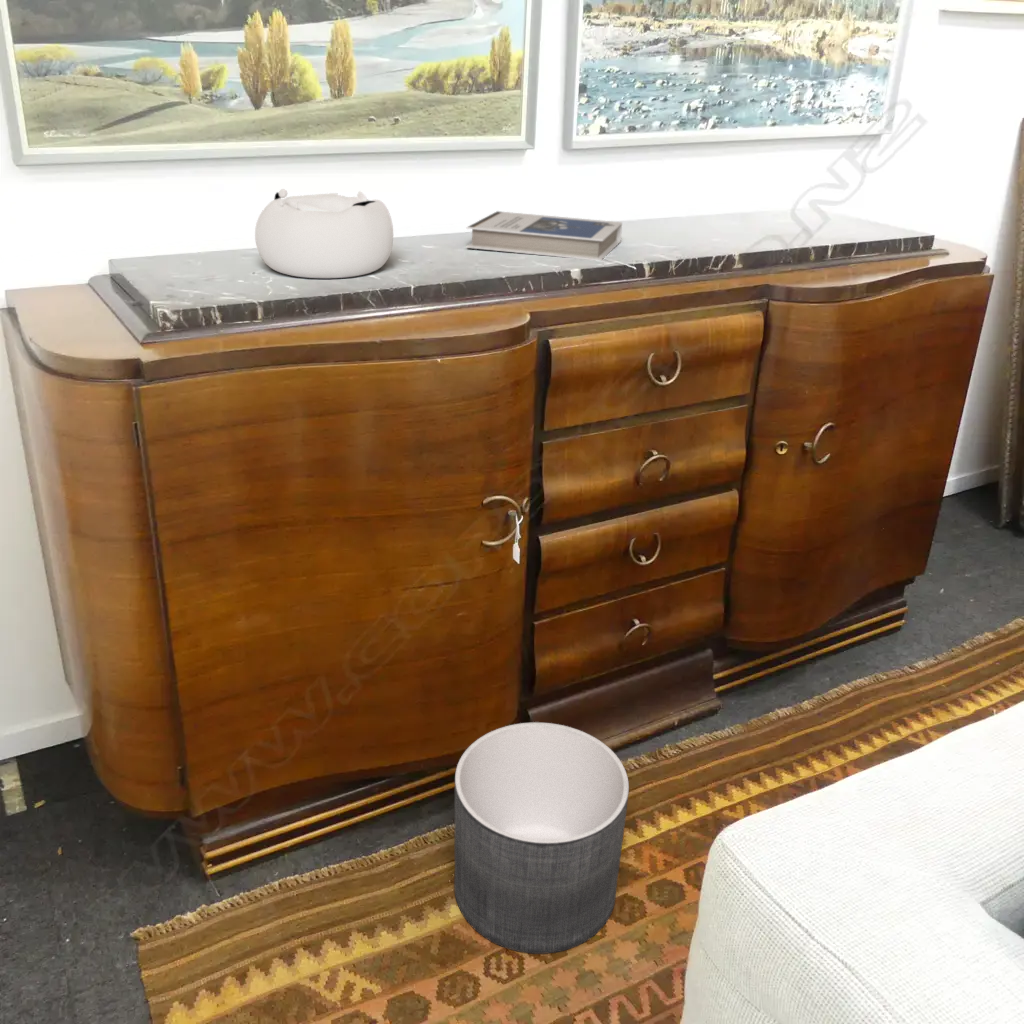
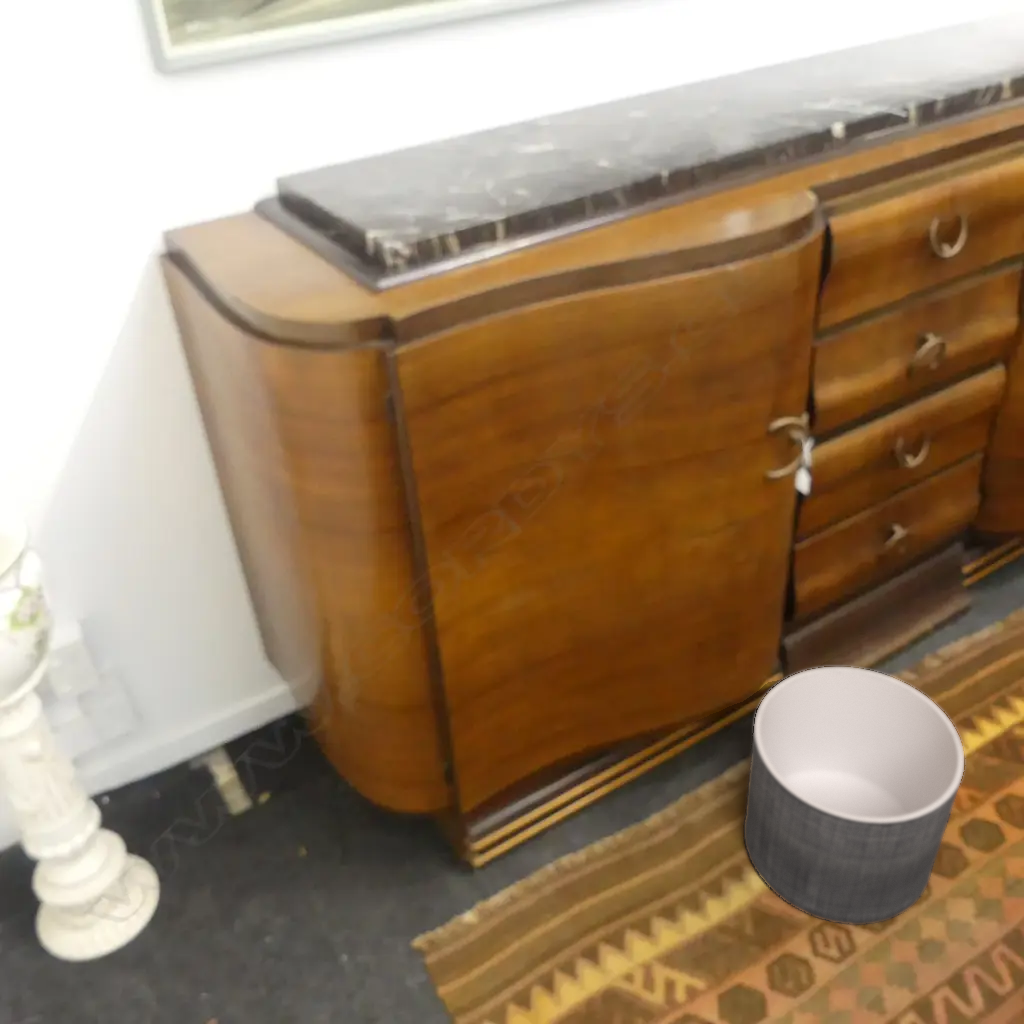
decorative bowl: present [255,189,393,278] -> none [454,50,626,176]
hardback book: present [467,212,622,261] -> none [685,44,870,104]

